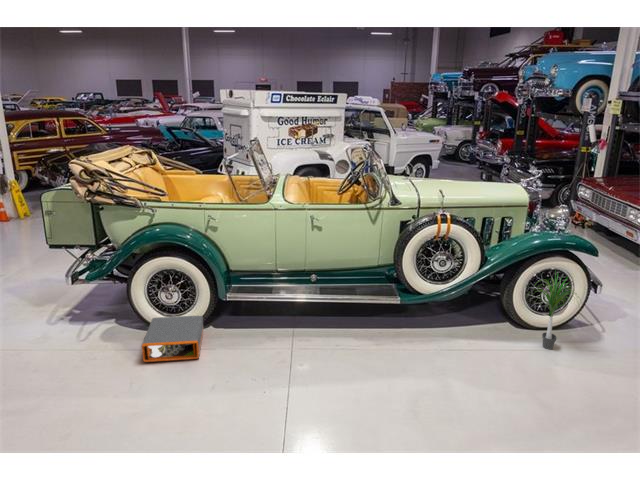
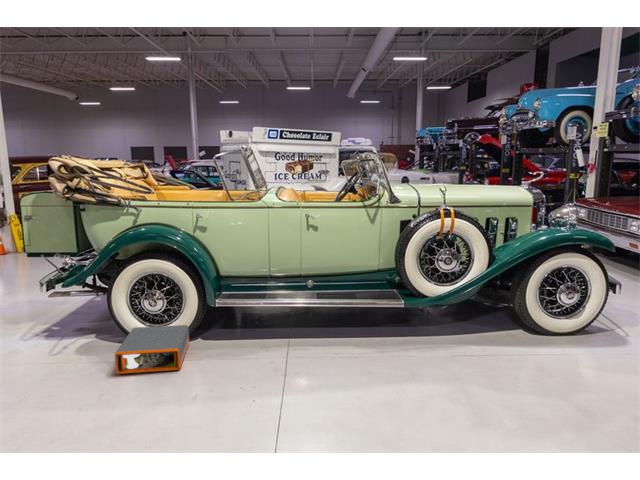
potted plant: present [541,275,576,349] -> none [540,263,609,355]

